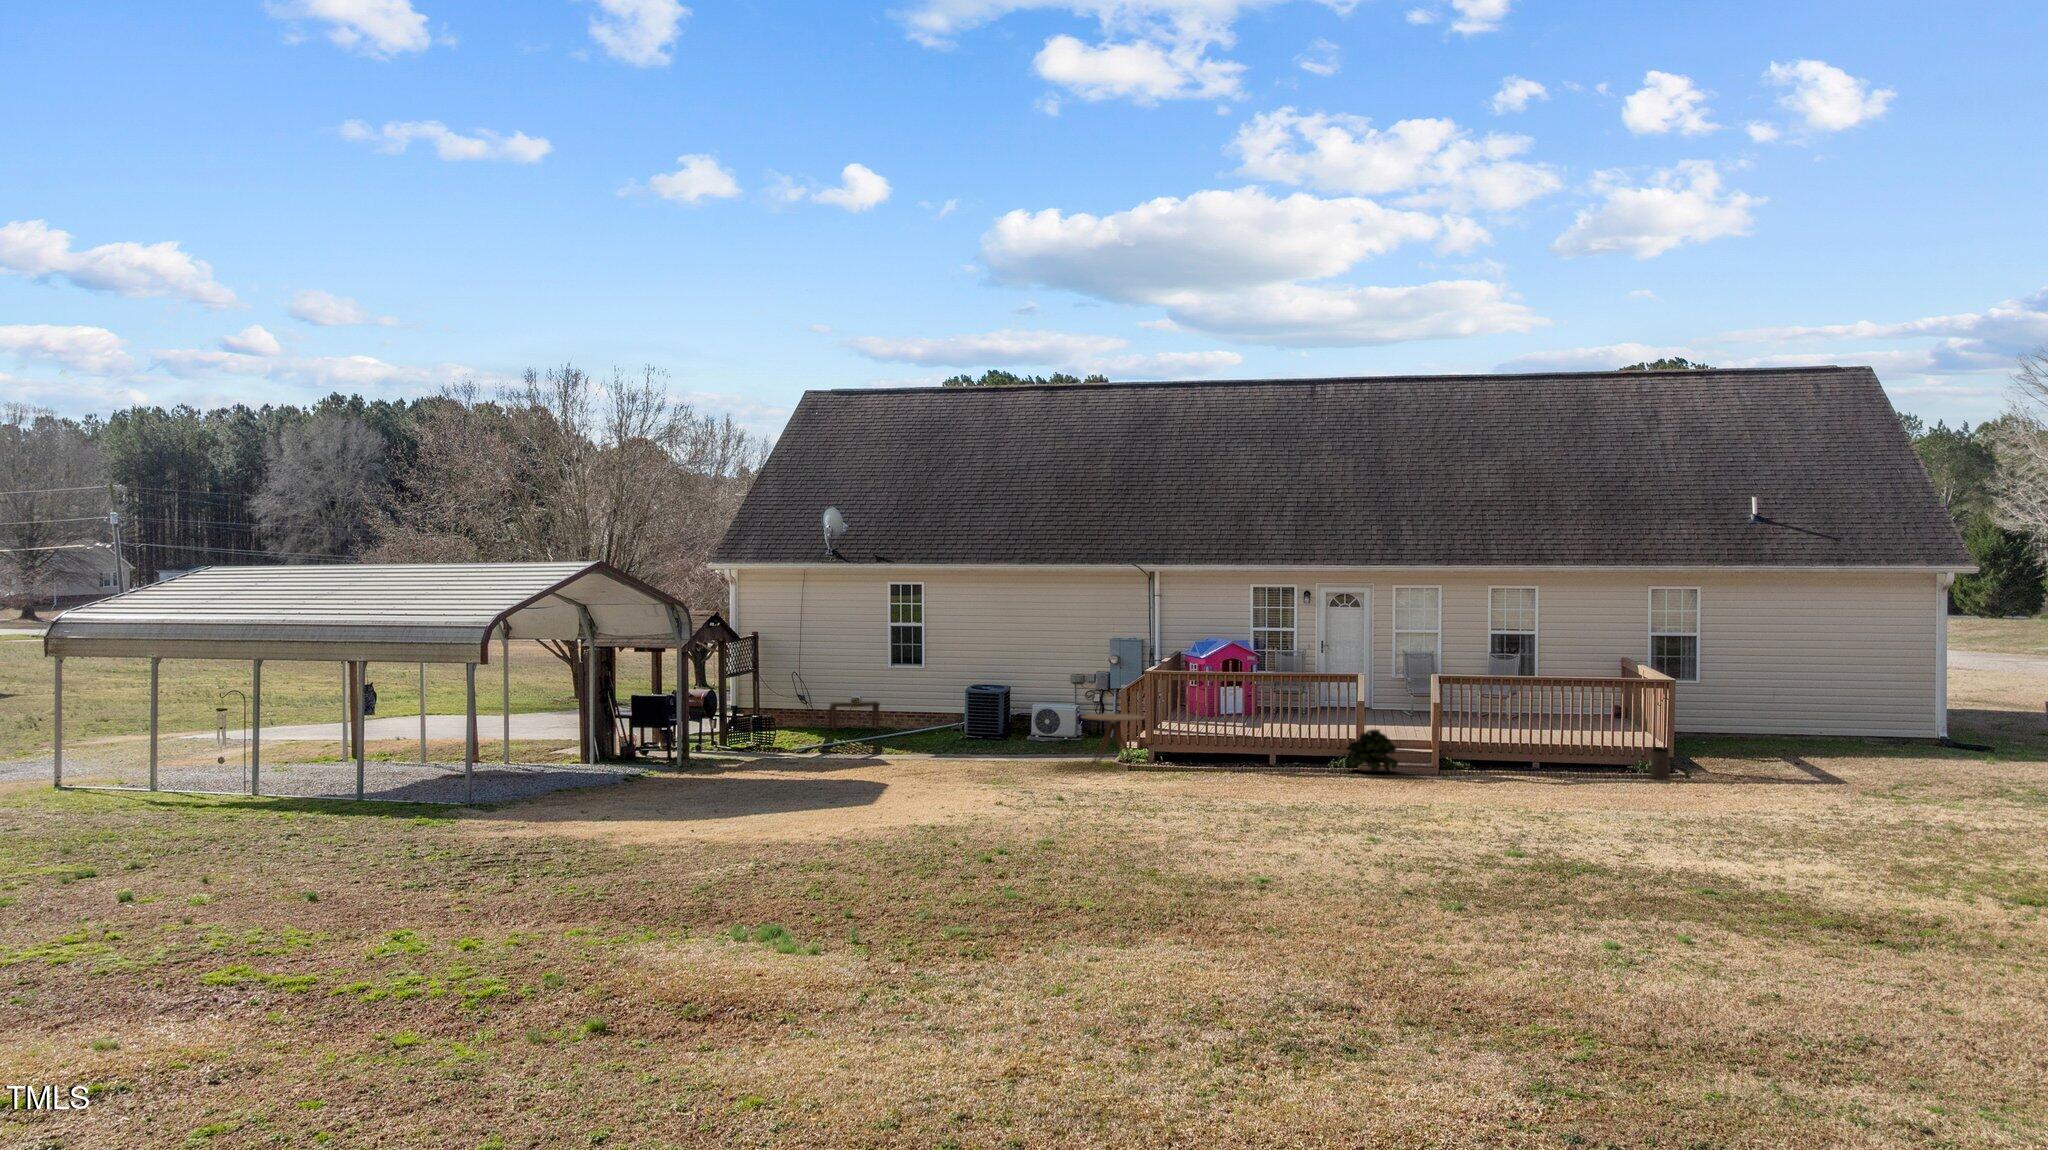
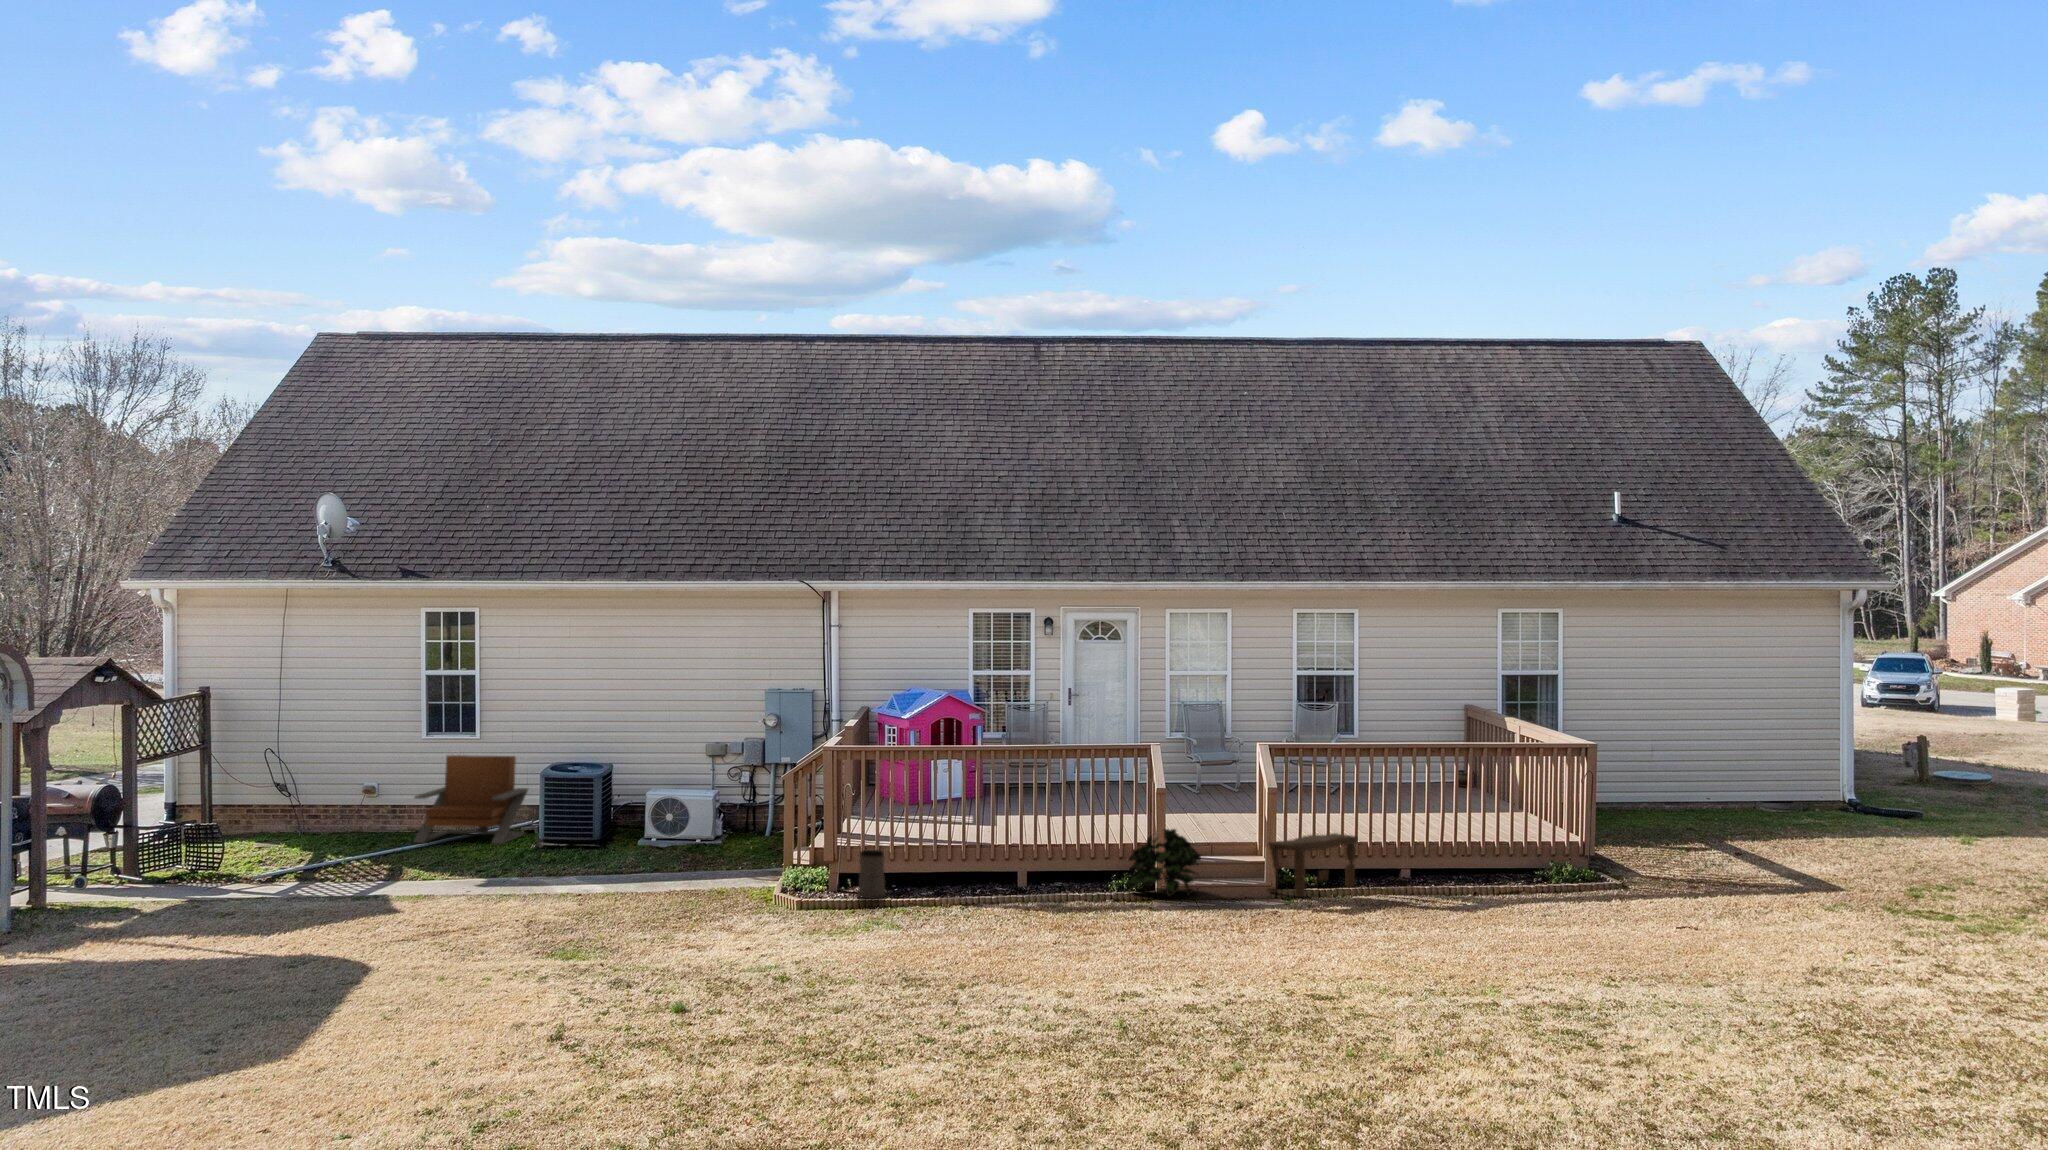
lounge chair: none [886,678,956,736] -> present [414,755,528,844]
bench: present [828,701,880,730] -> present [1268,833,1358,897]
round table: present [1082,714,1145,762] -> none [721,812,823,893]
watering can: present [1650,744,1670,780] -> present [857,840,886,898]

